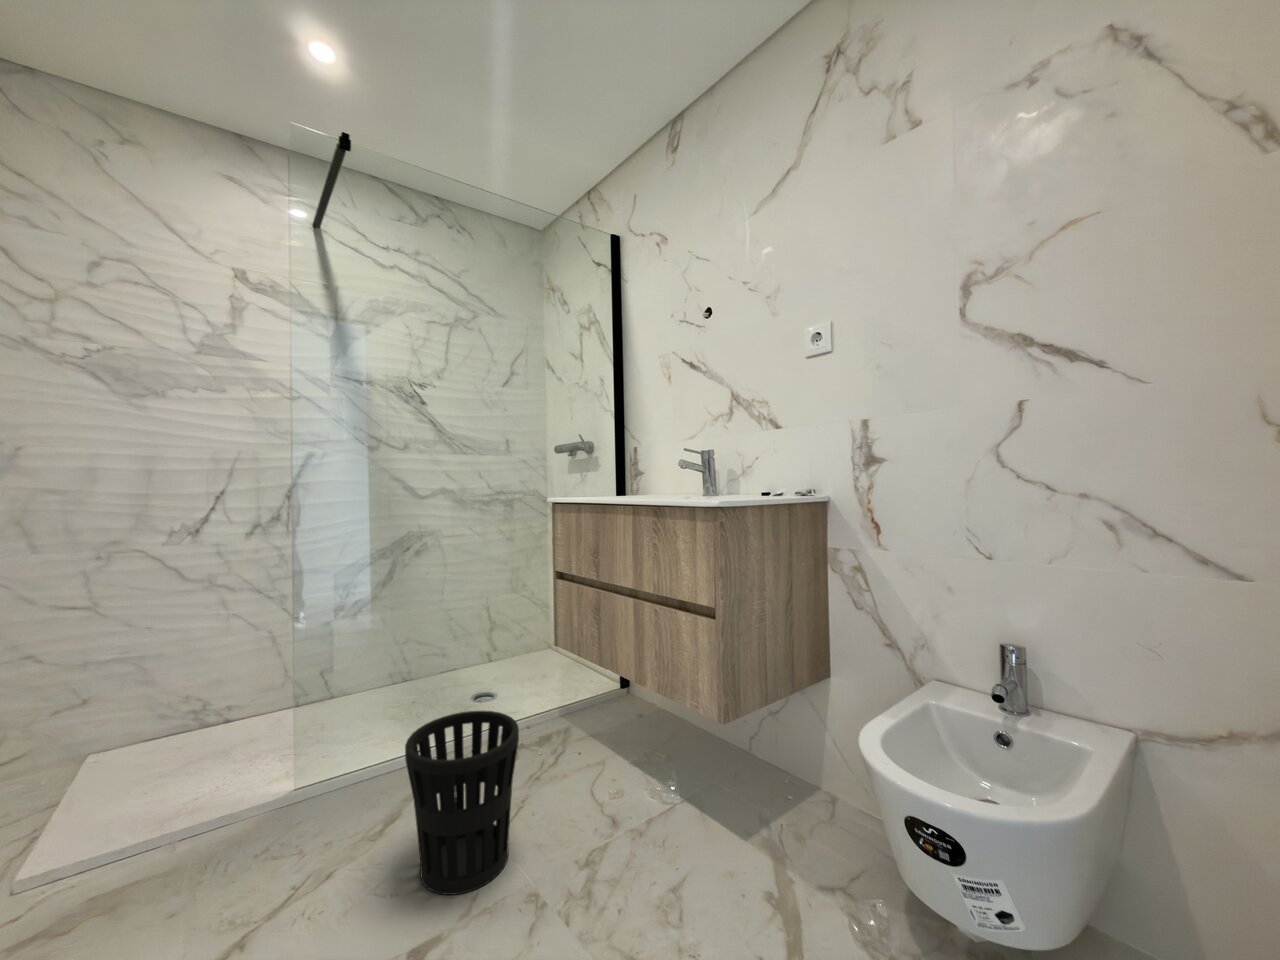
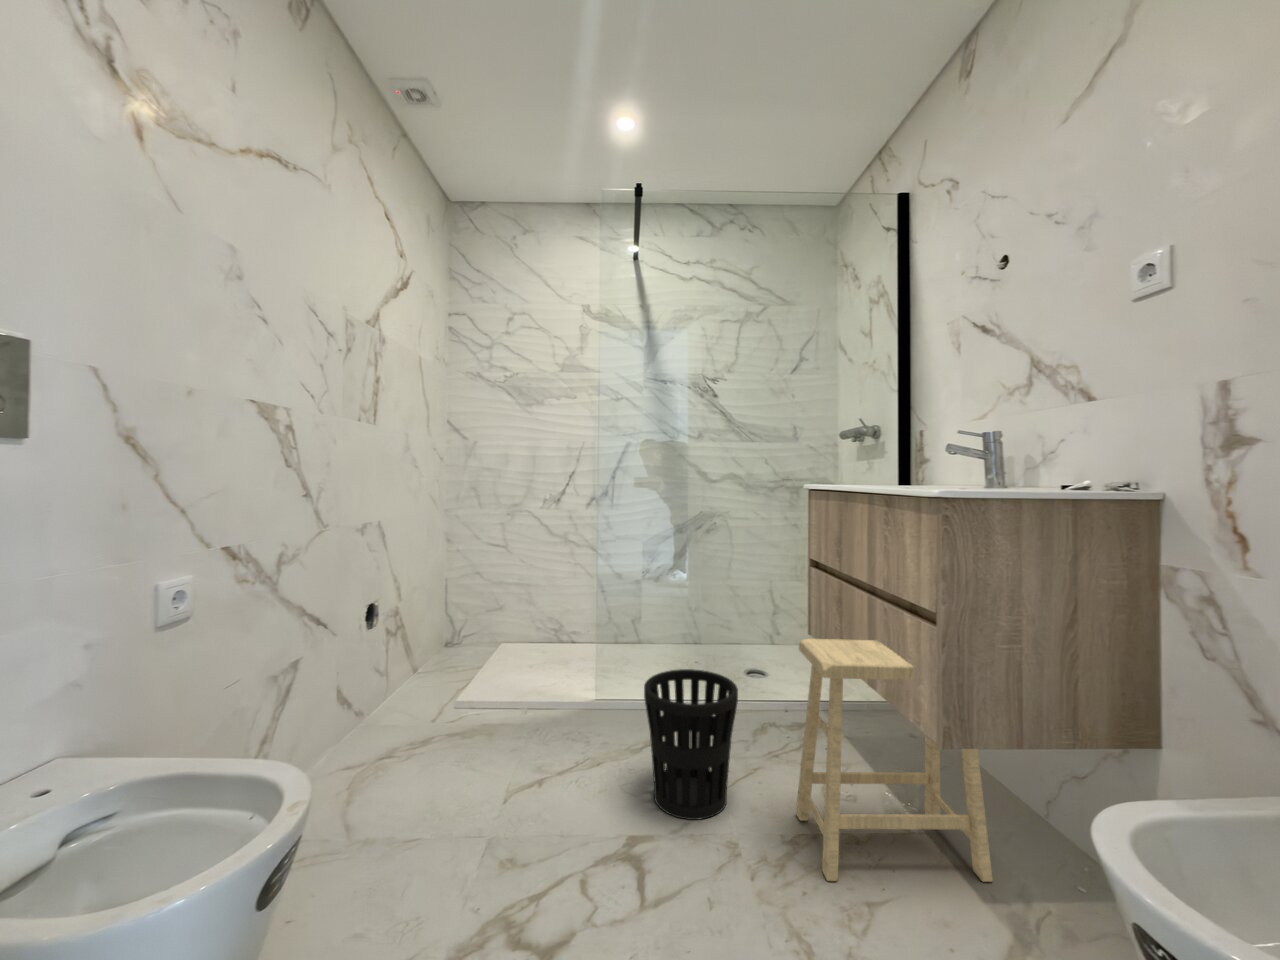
footstool: none [579,629,743,886] -> present [796,639,992,882]

